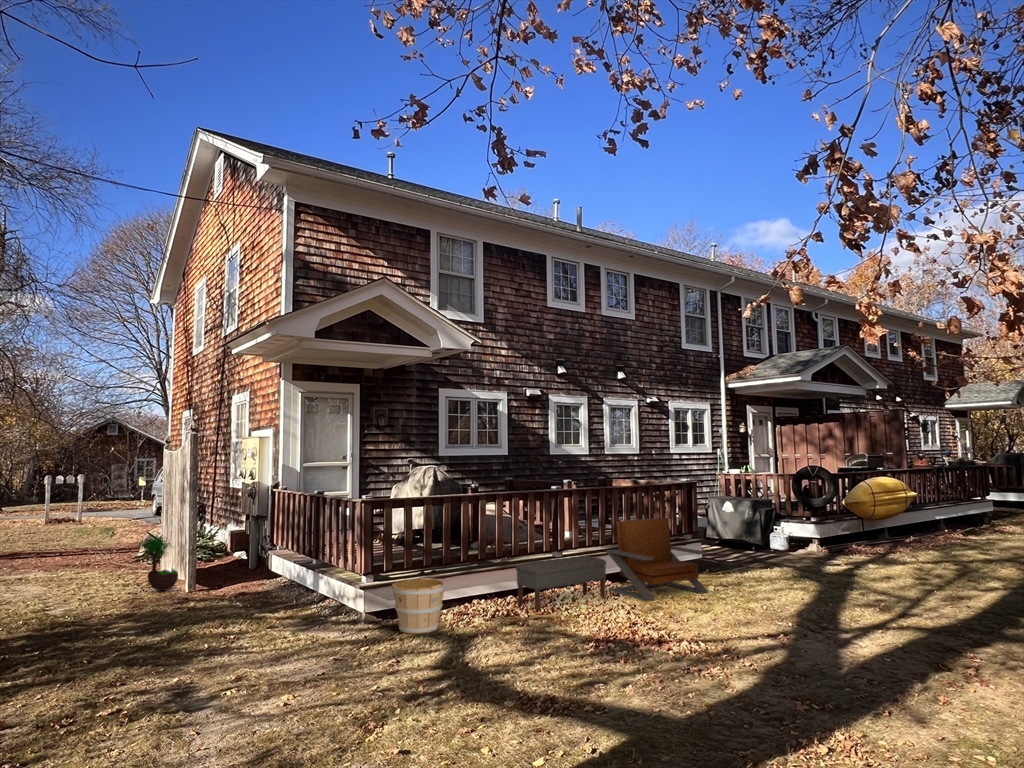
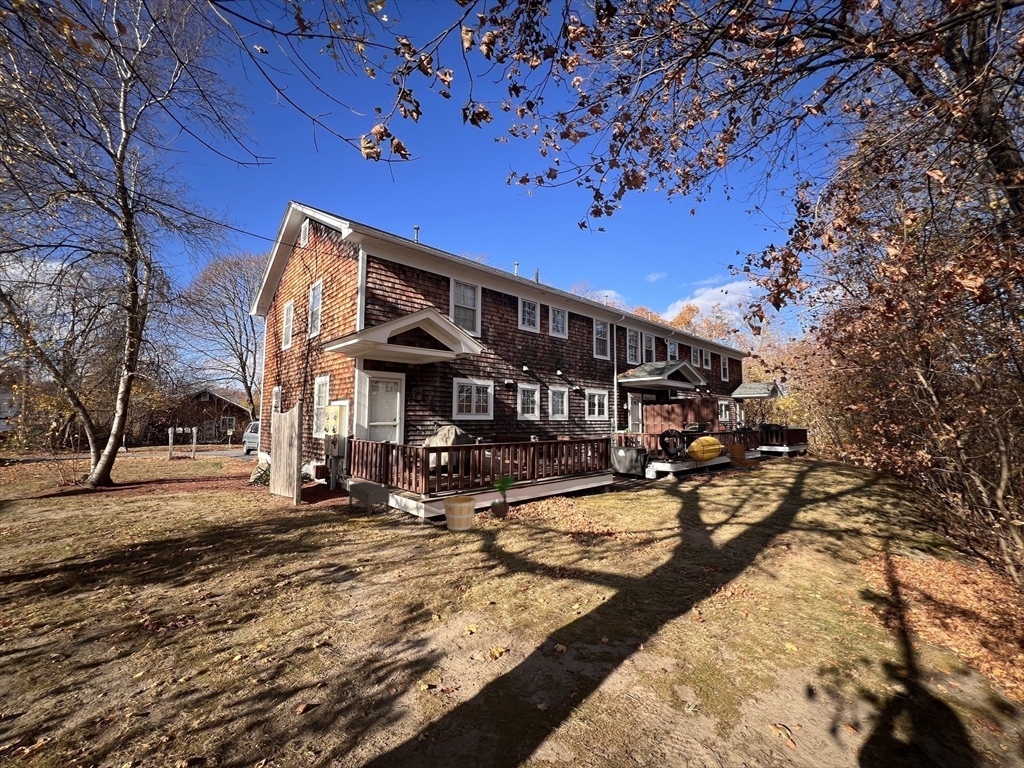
lounge chair: present [606,518,708,601] -> present [726,444,762,472]
potted tree: present [140,535,178,591] -> present [490,477,513,517]
bench: present [516,556,606,611] -> present [349,482,390,518]

